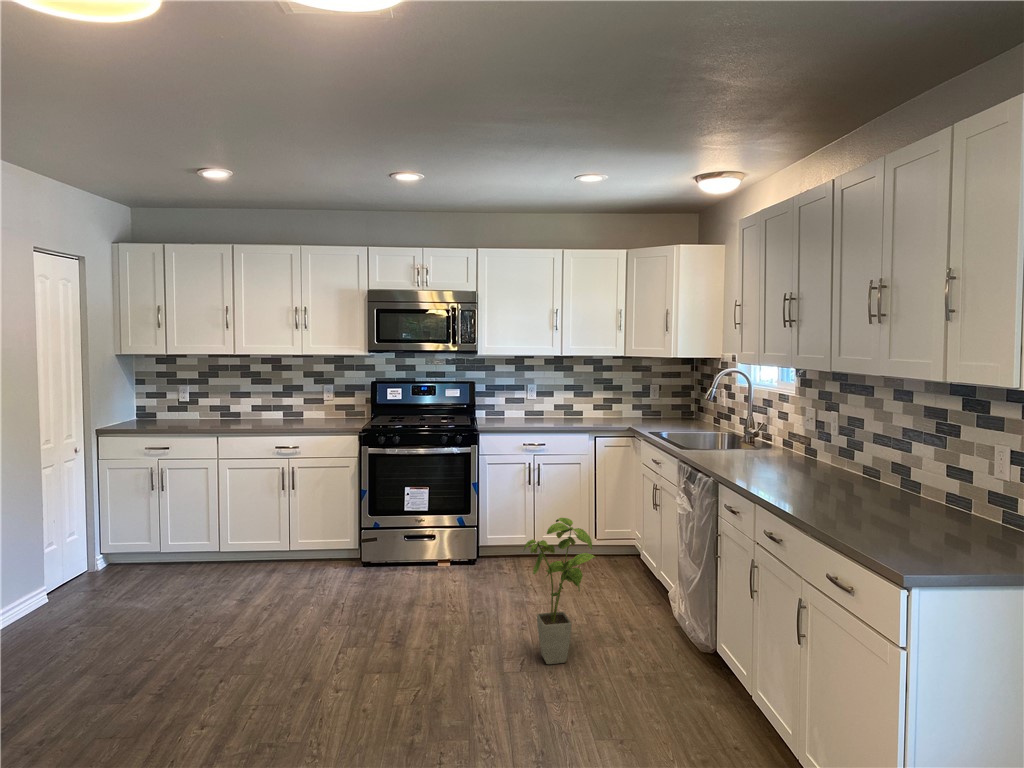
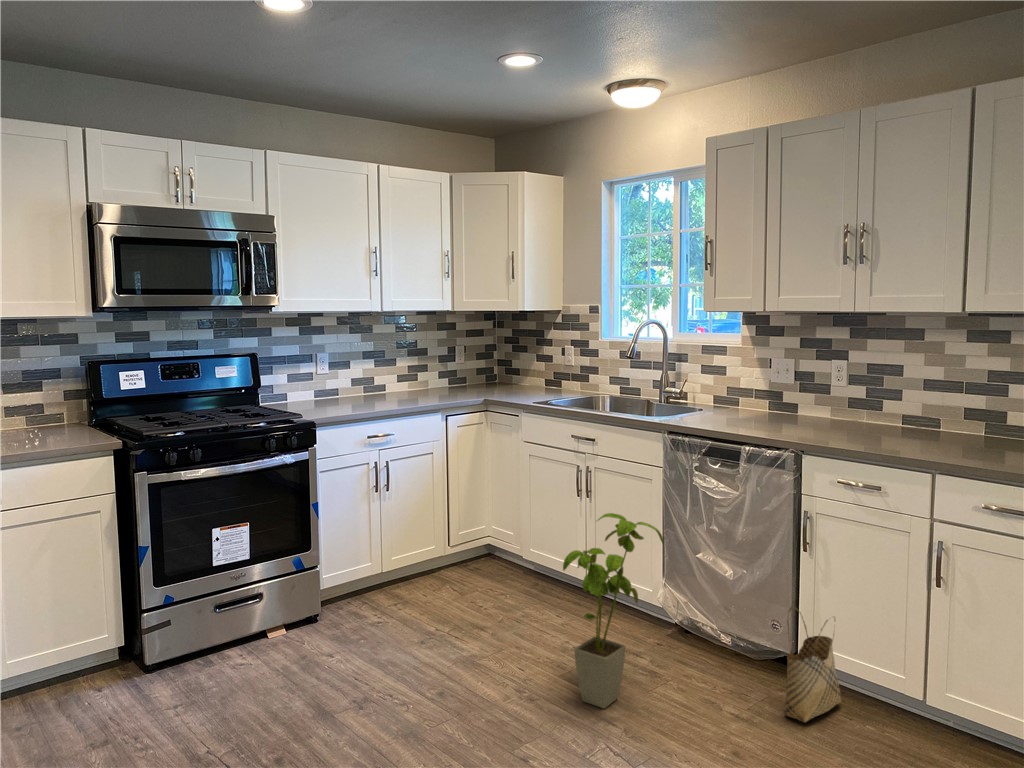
woven basket: none [657,628,723,728] -> present [784,606,841,722]

